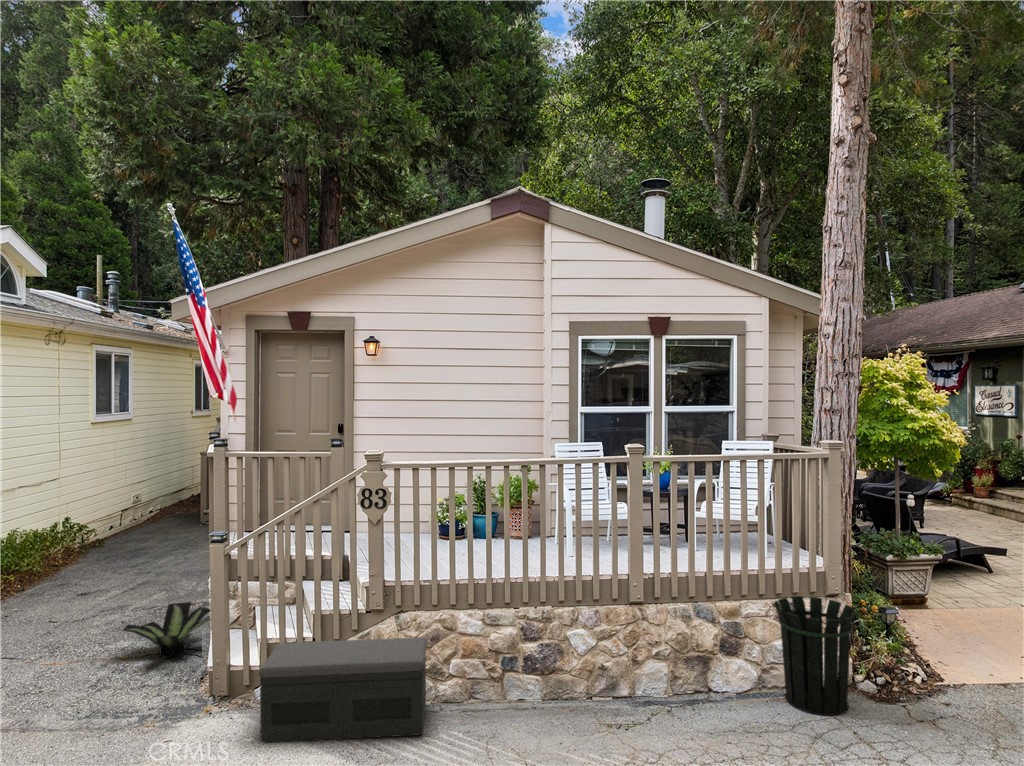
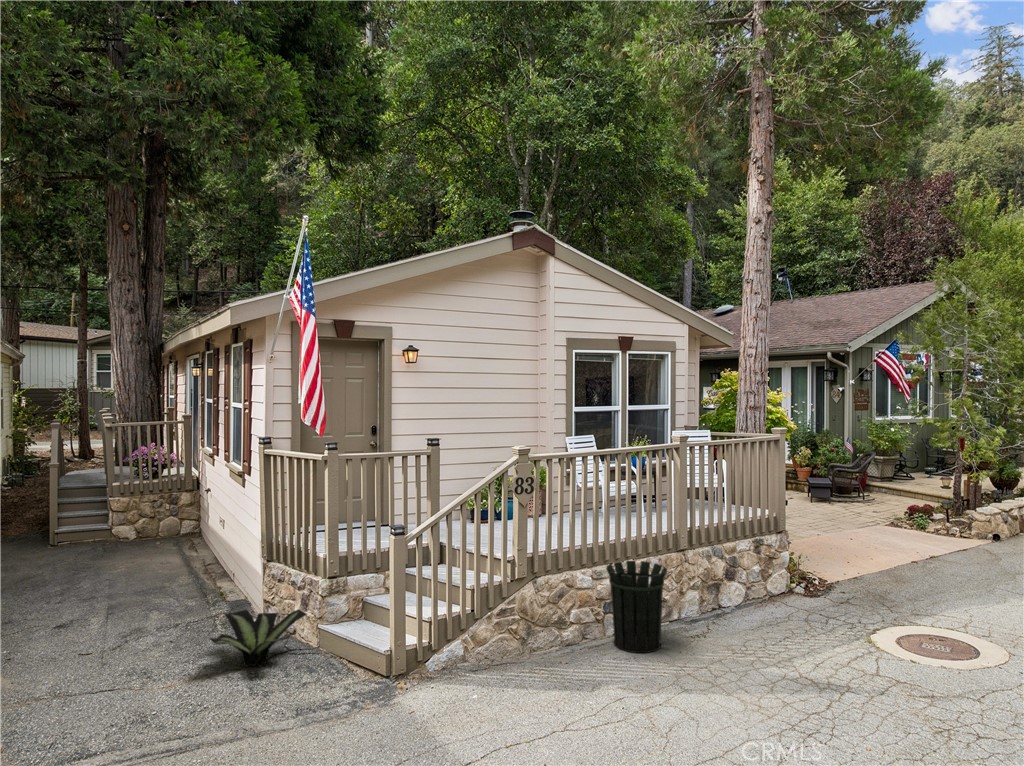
waste bin: present [774,596,857,716] -> present [606,561,667,653]
storage bench: present [260,638,427,743] -> none [452,595,591,699]

